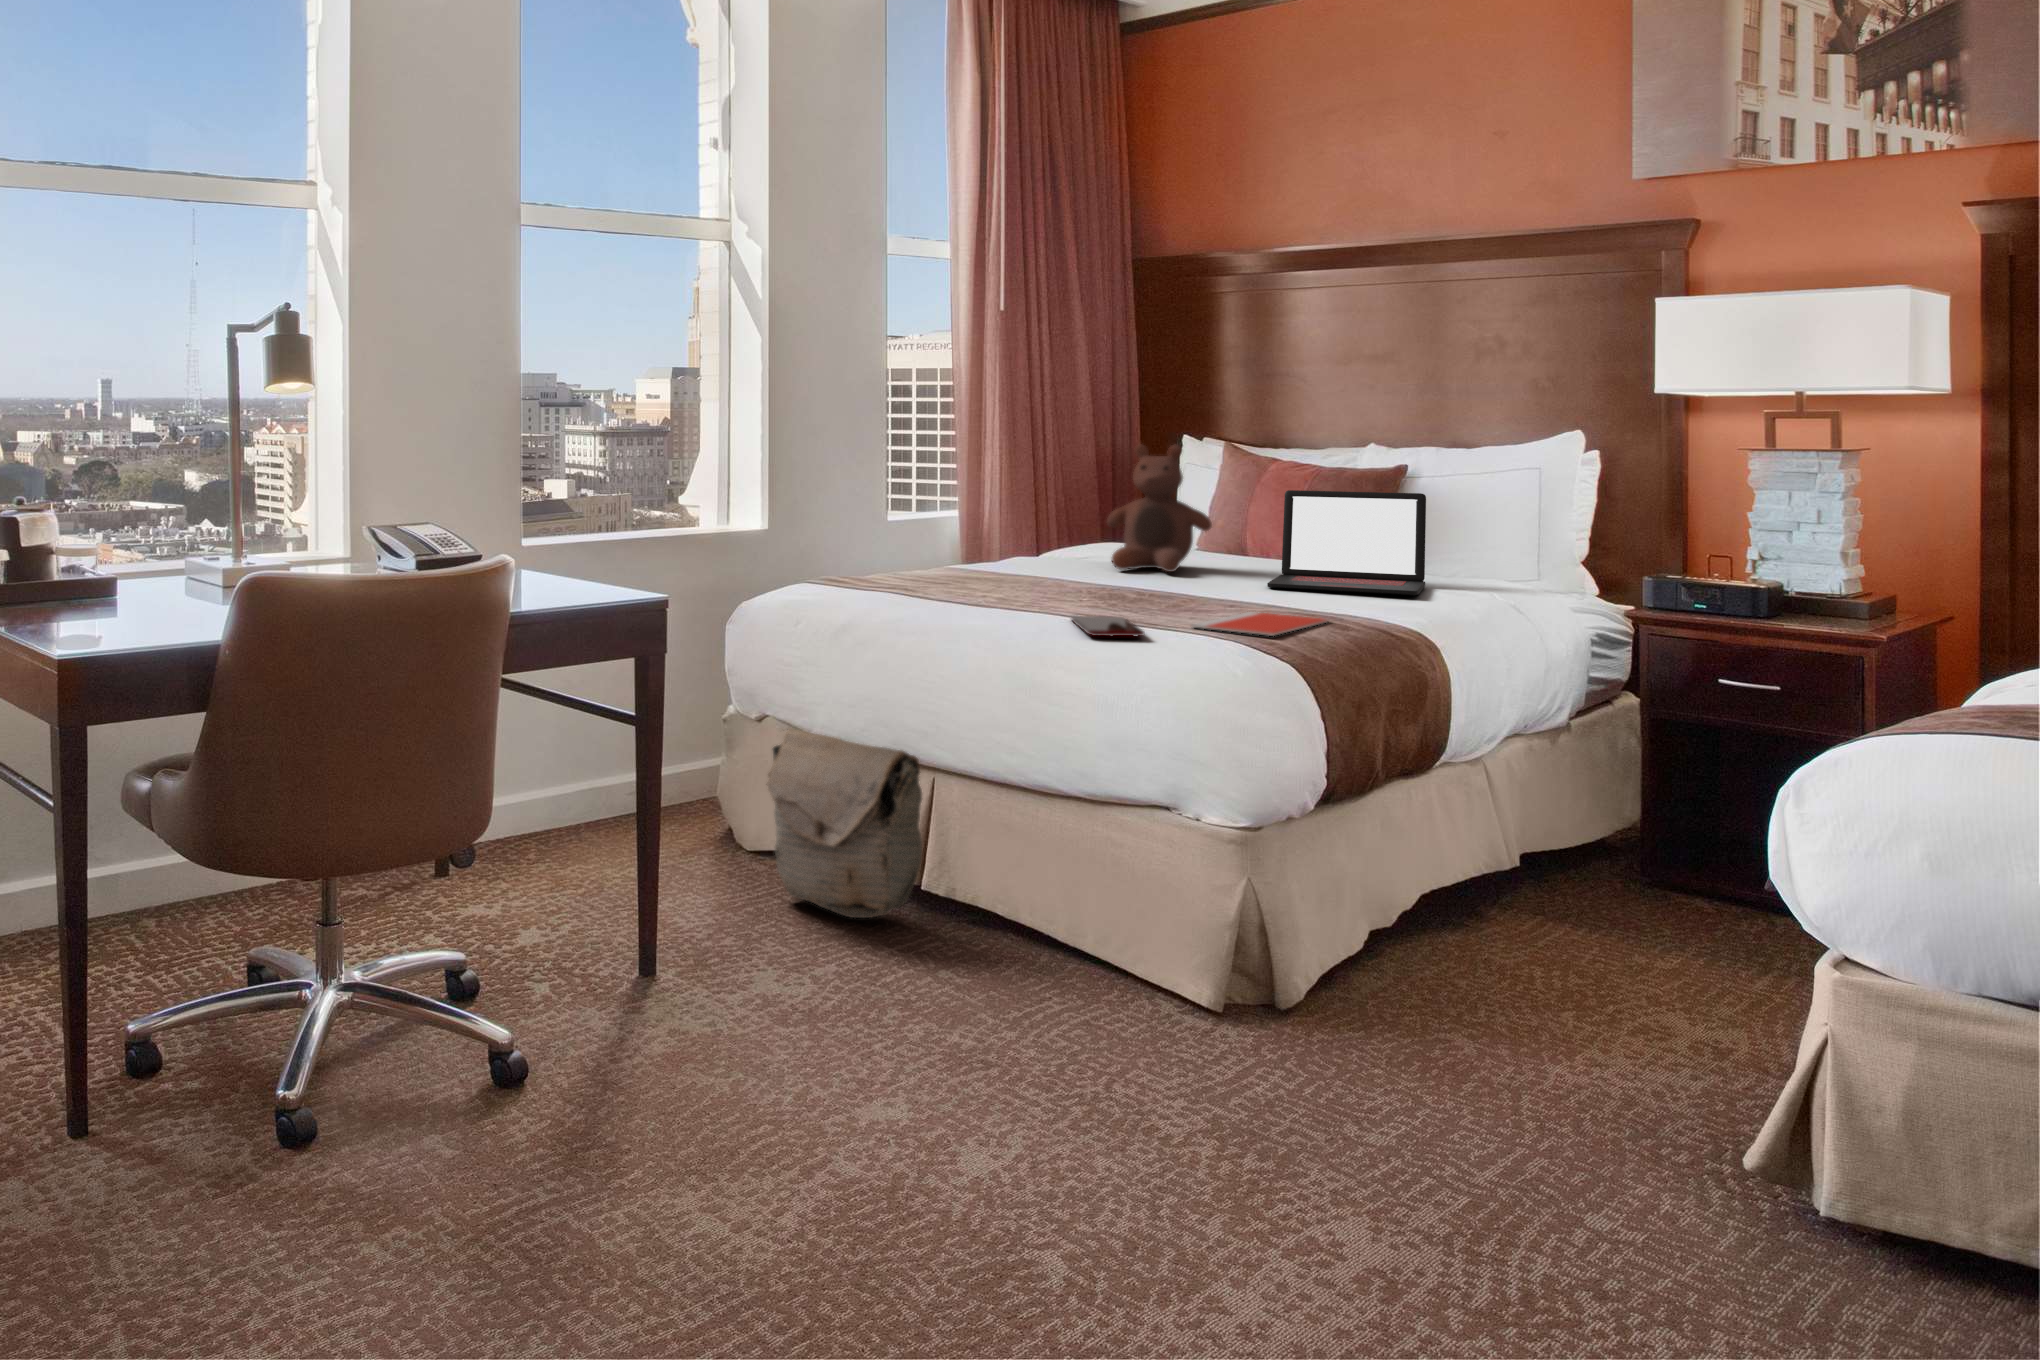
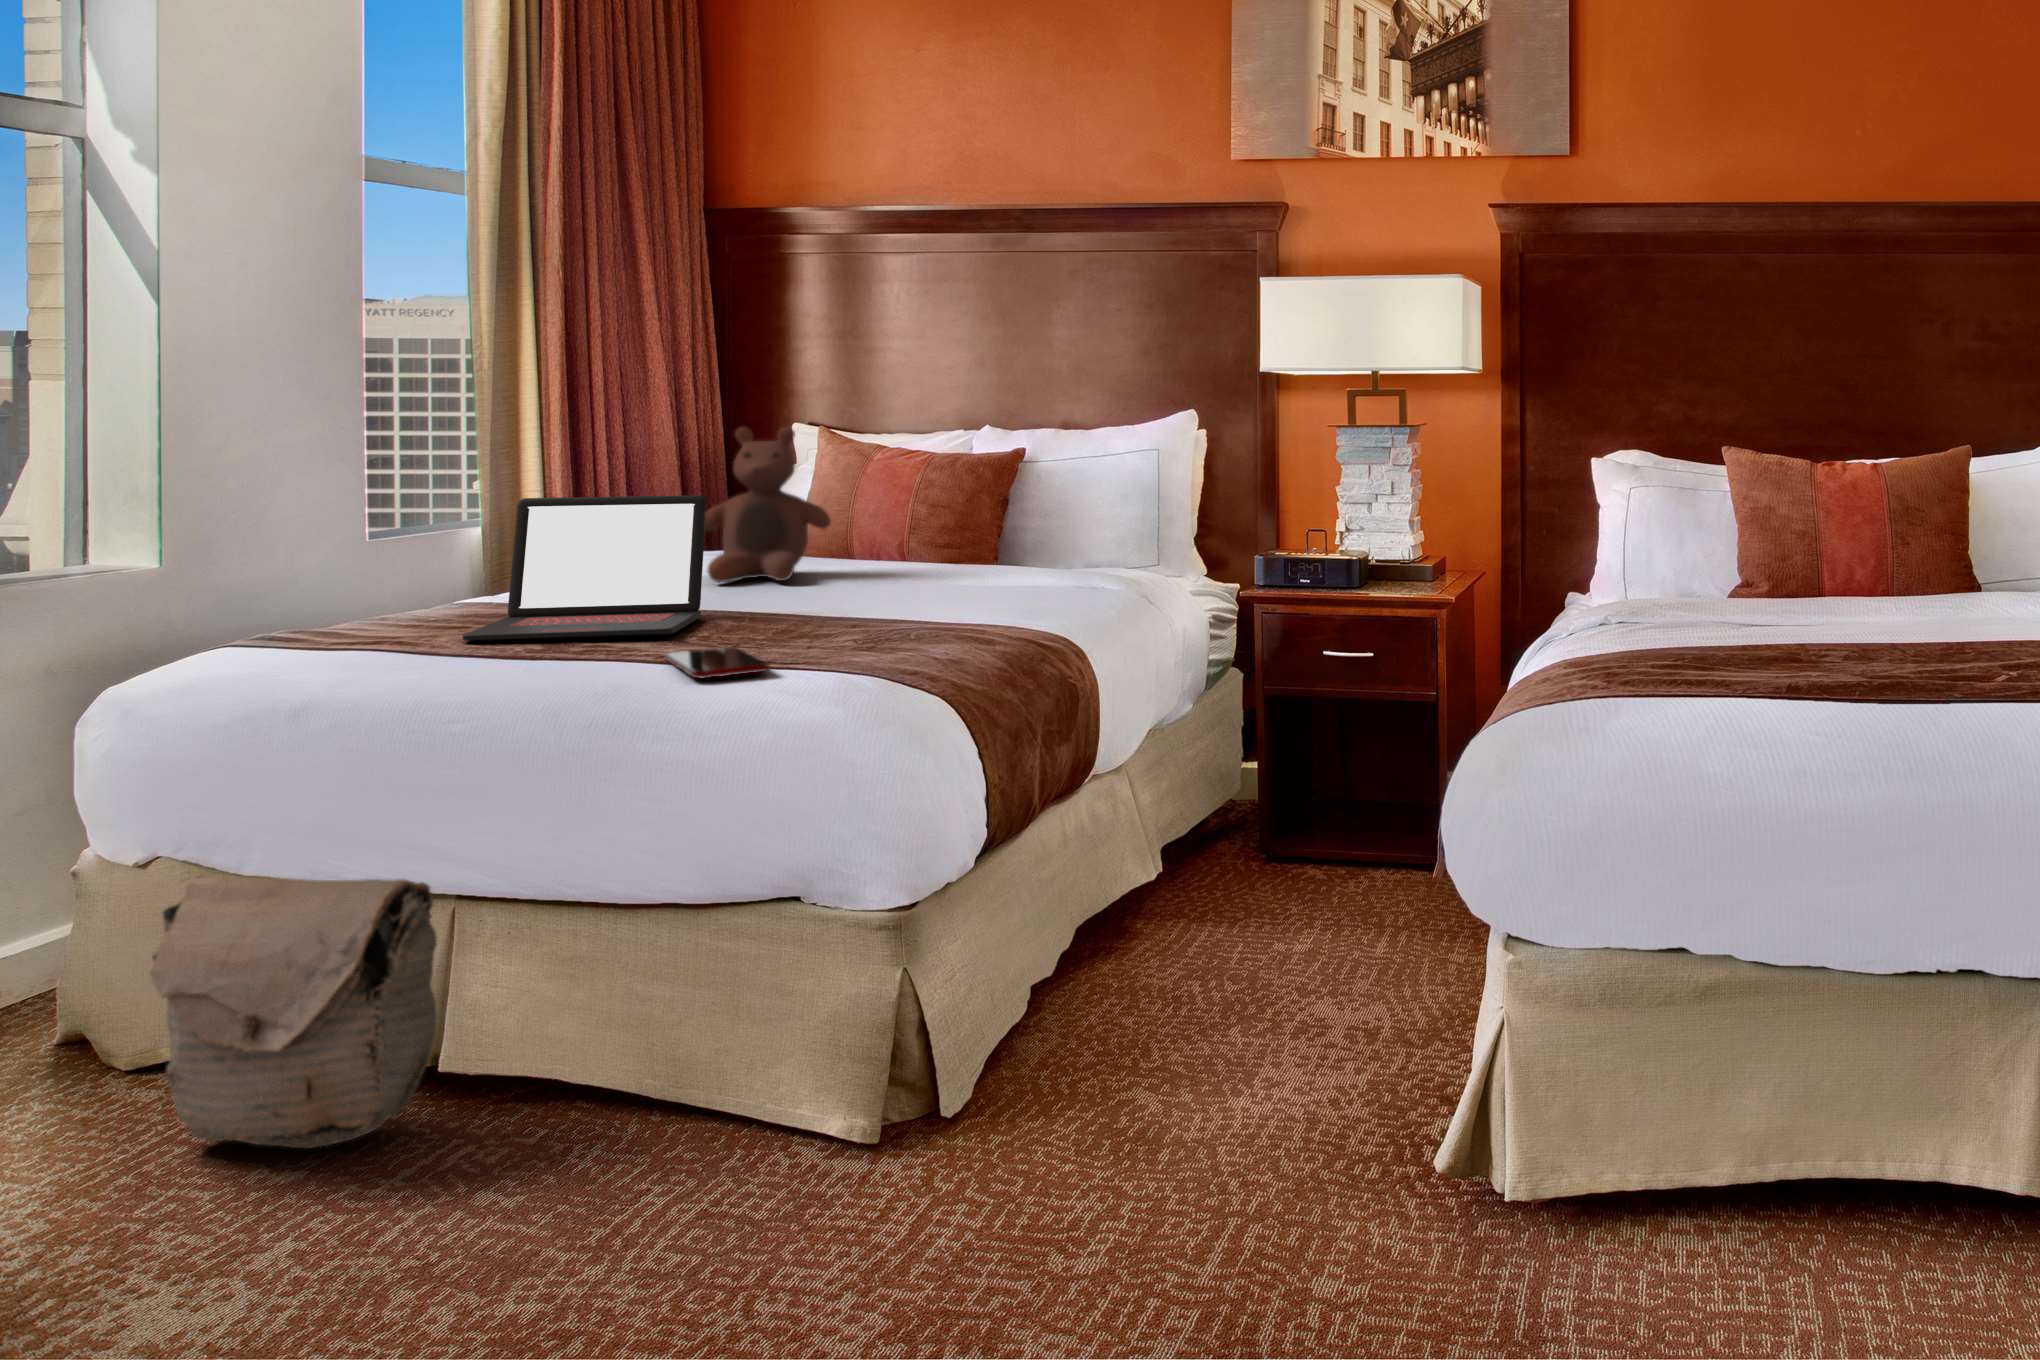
laptop: present [1267,490,1426,595] -> present [463,495,706,641]
notebook: present [1192,612,1329,636] -> none [824,623,982,652]

